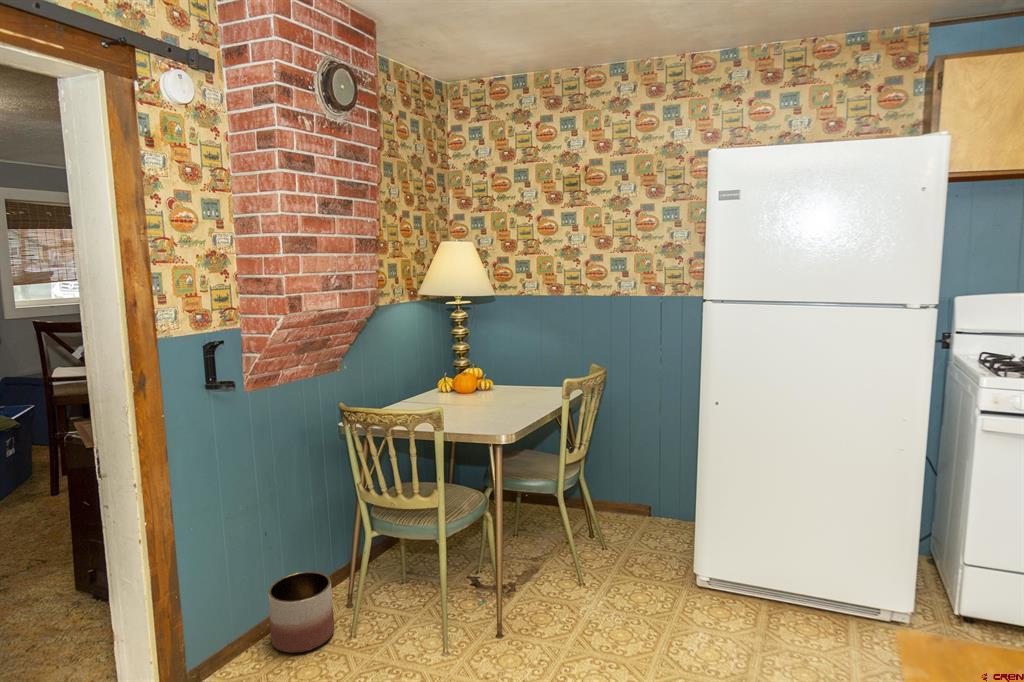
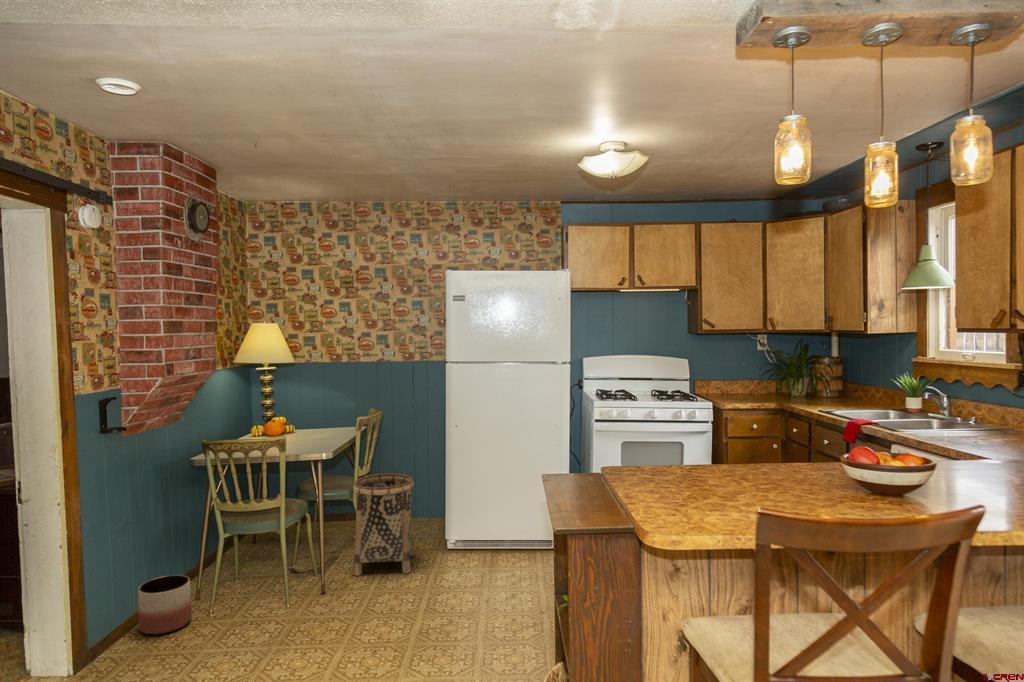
basket: none [551,462,644,621] -> present [353,473,415,576]

